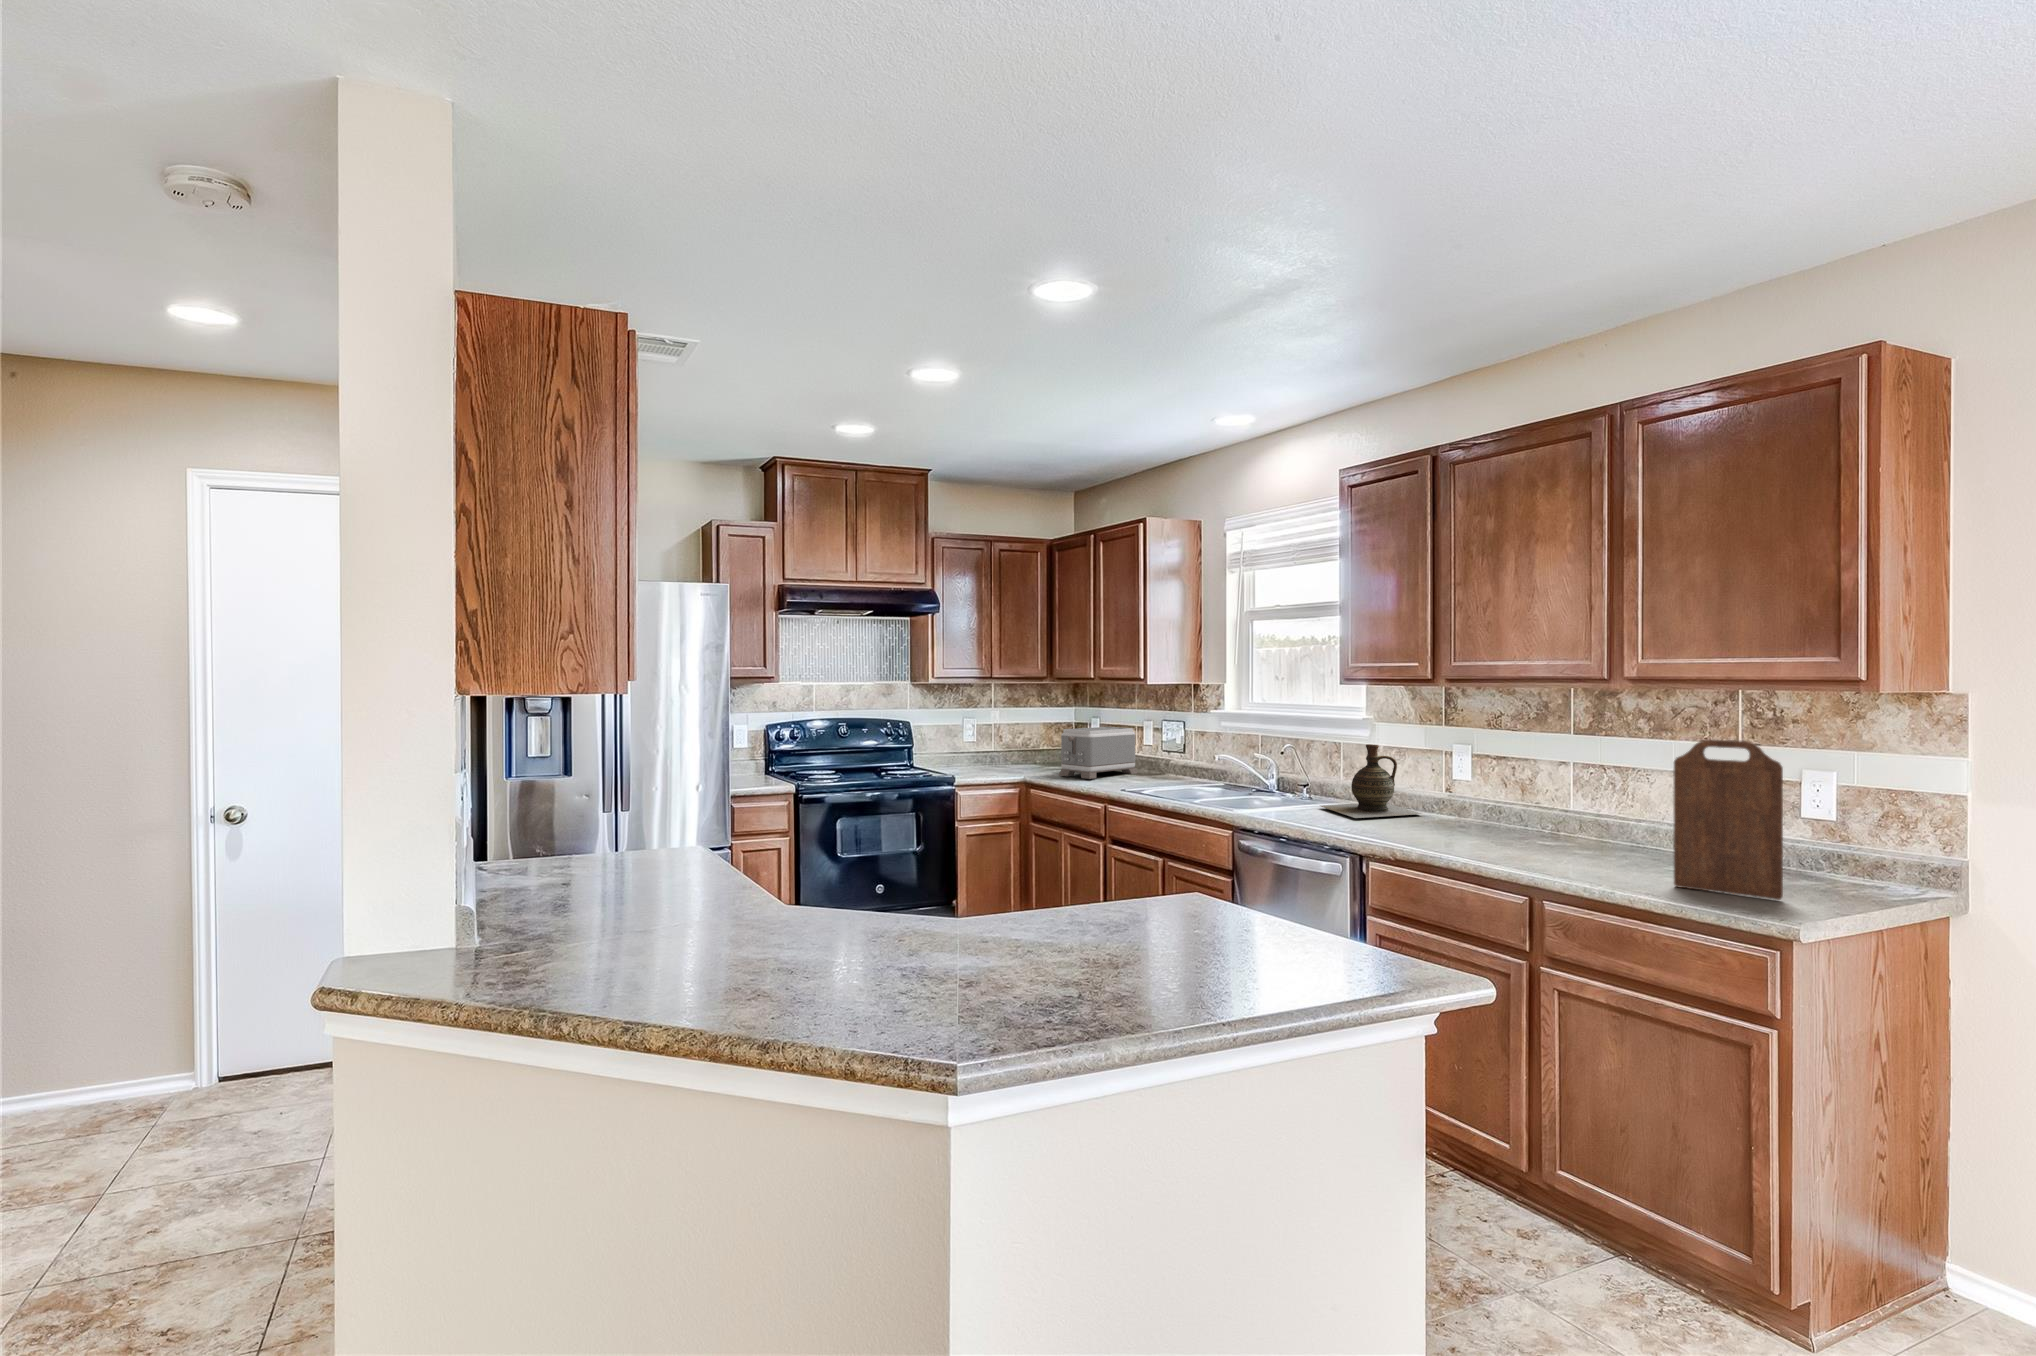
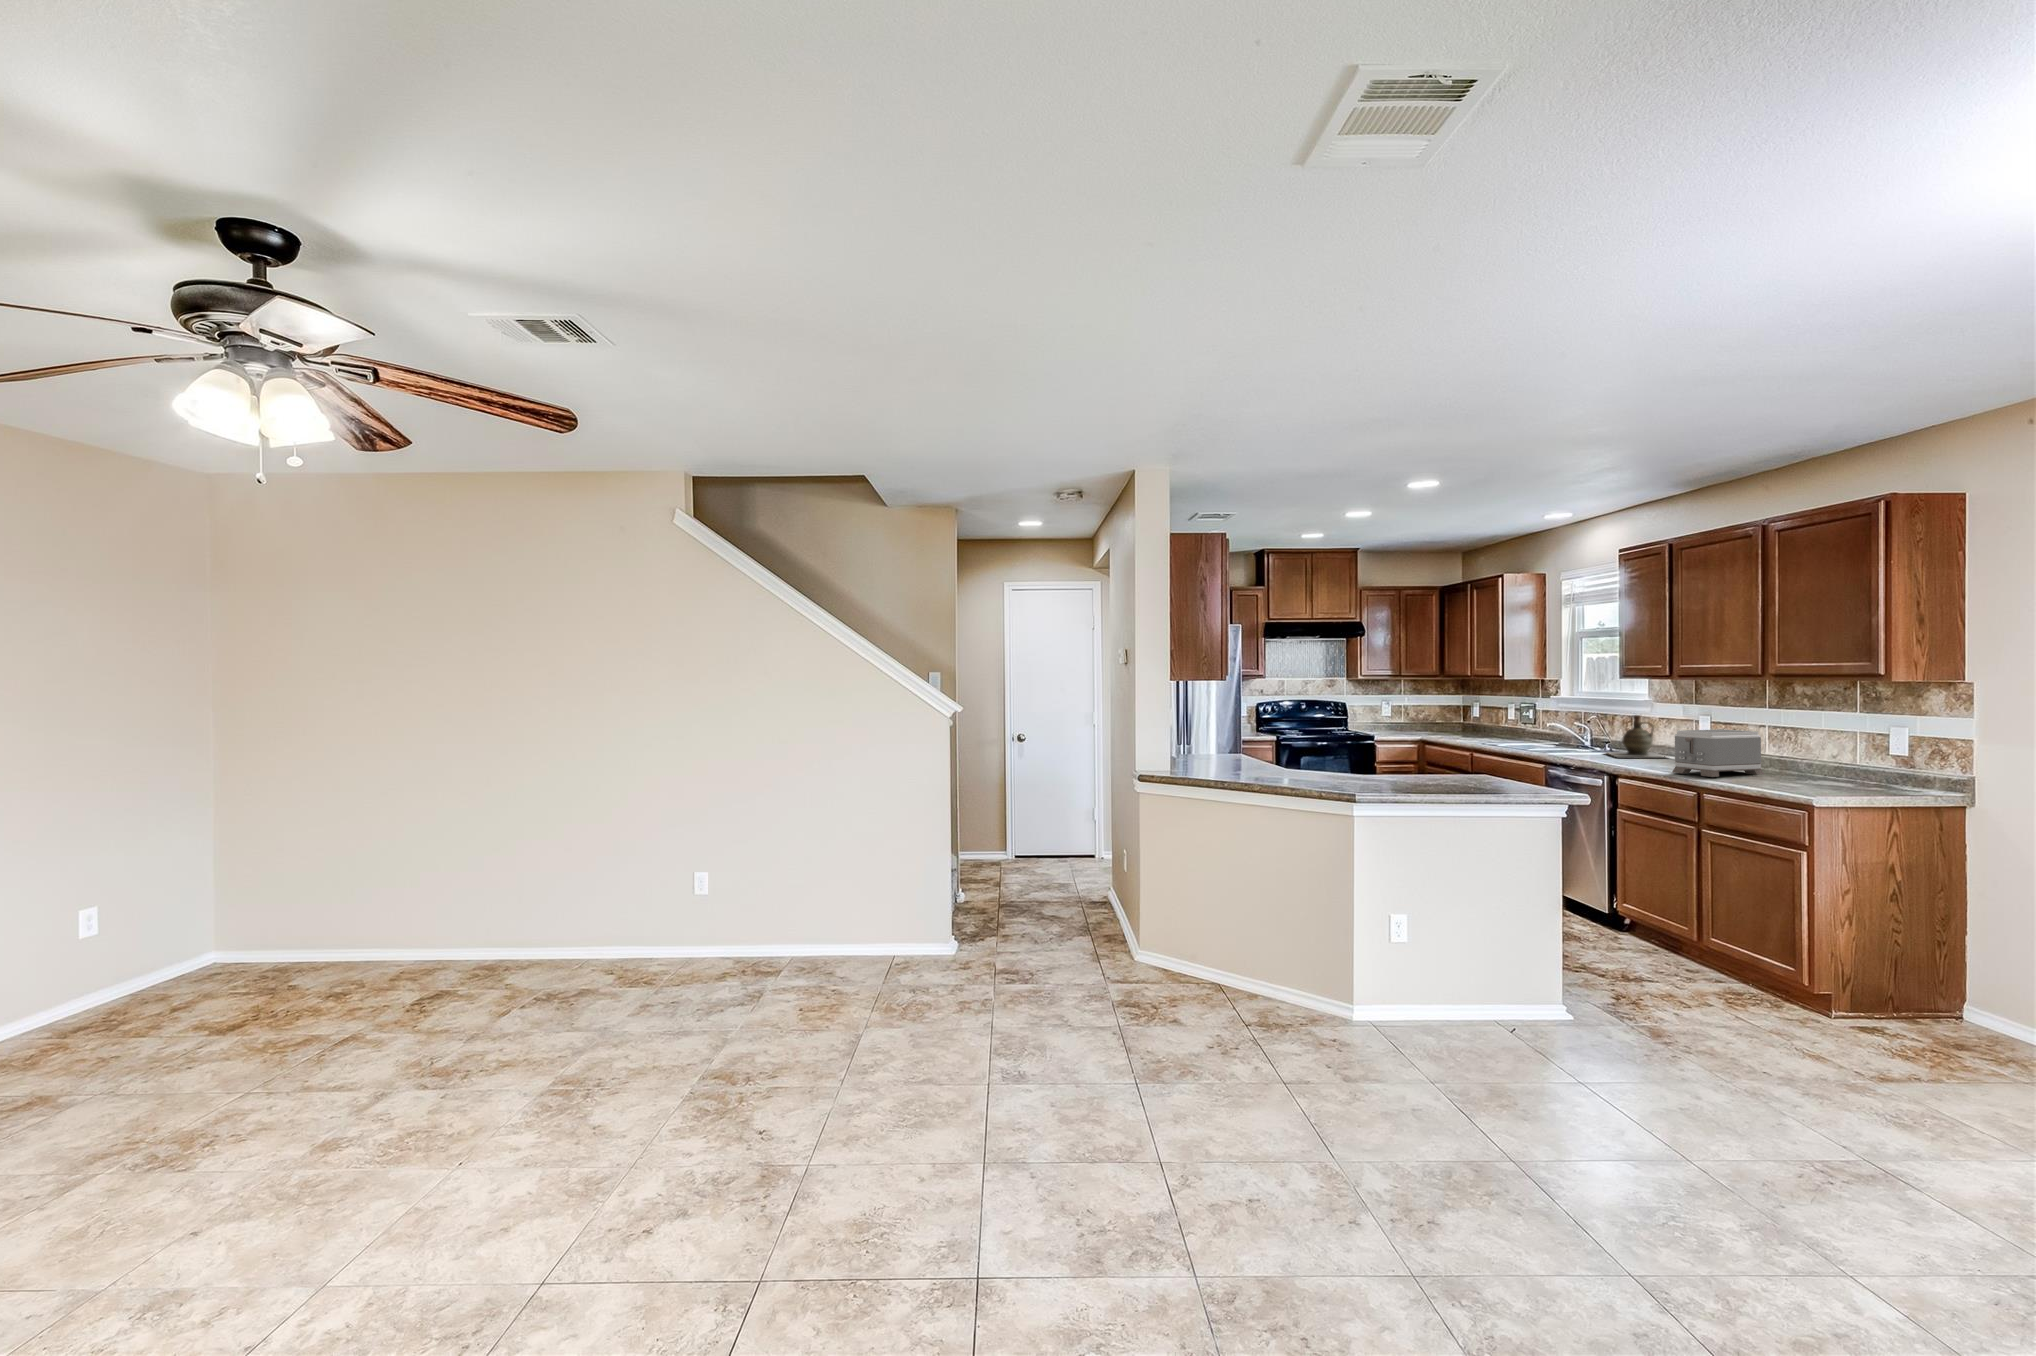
toaster: present [1059,727,1138,779] -> present [1672,729,1764,777]
cutting board: present [1674,739,1783,900] -> none [1768,706,1827,792]

